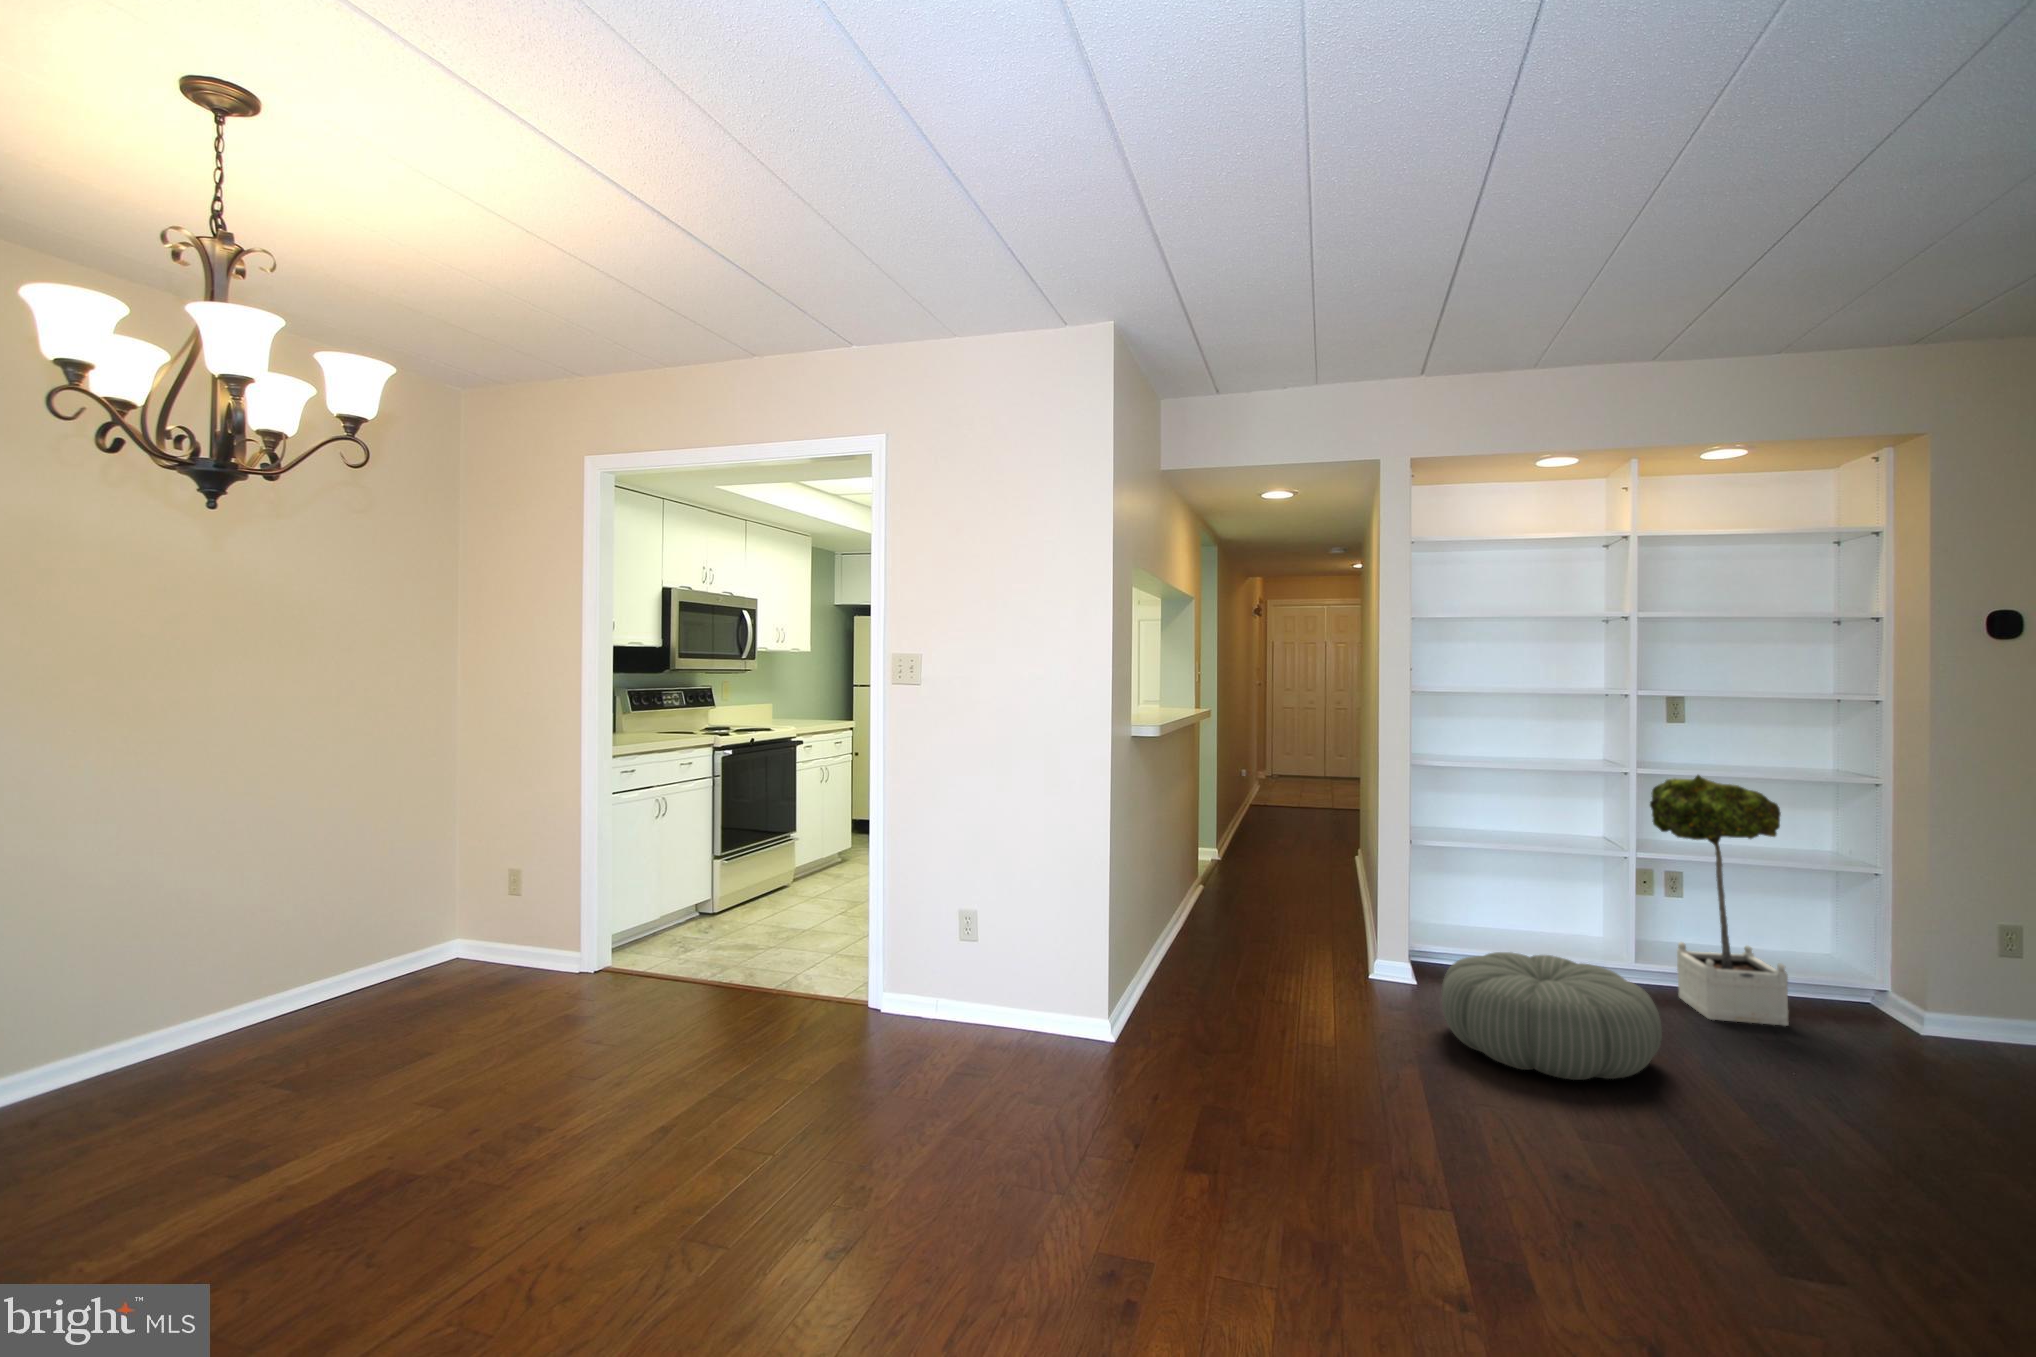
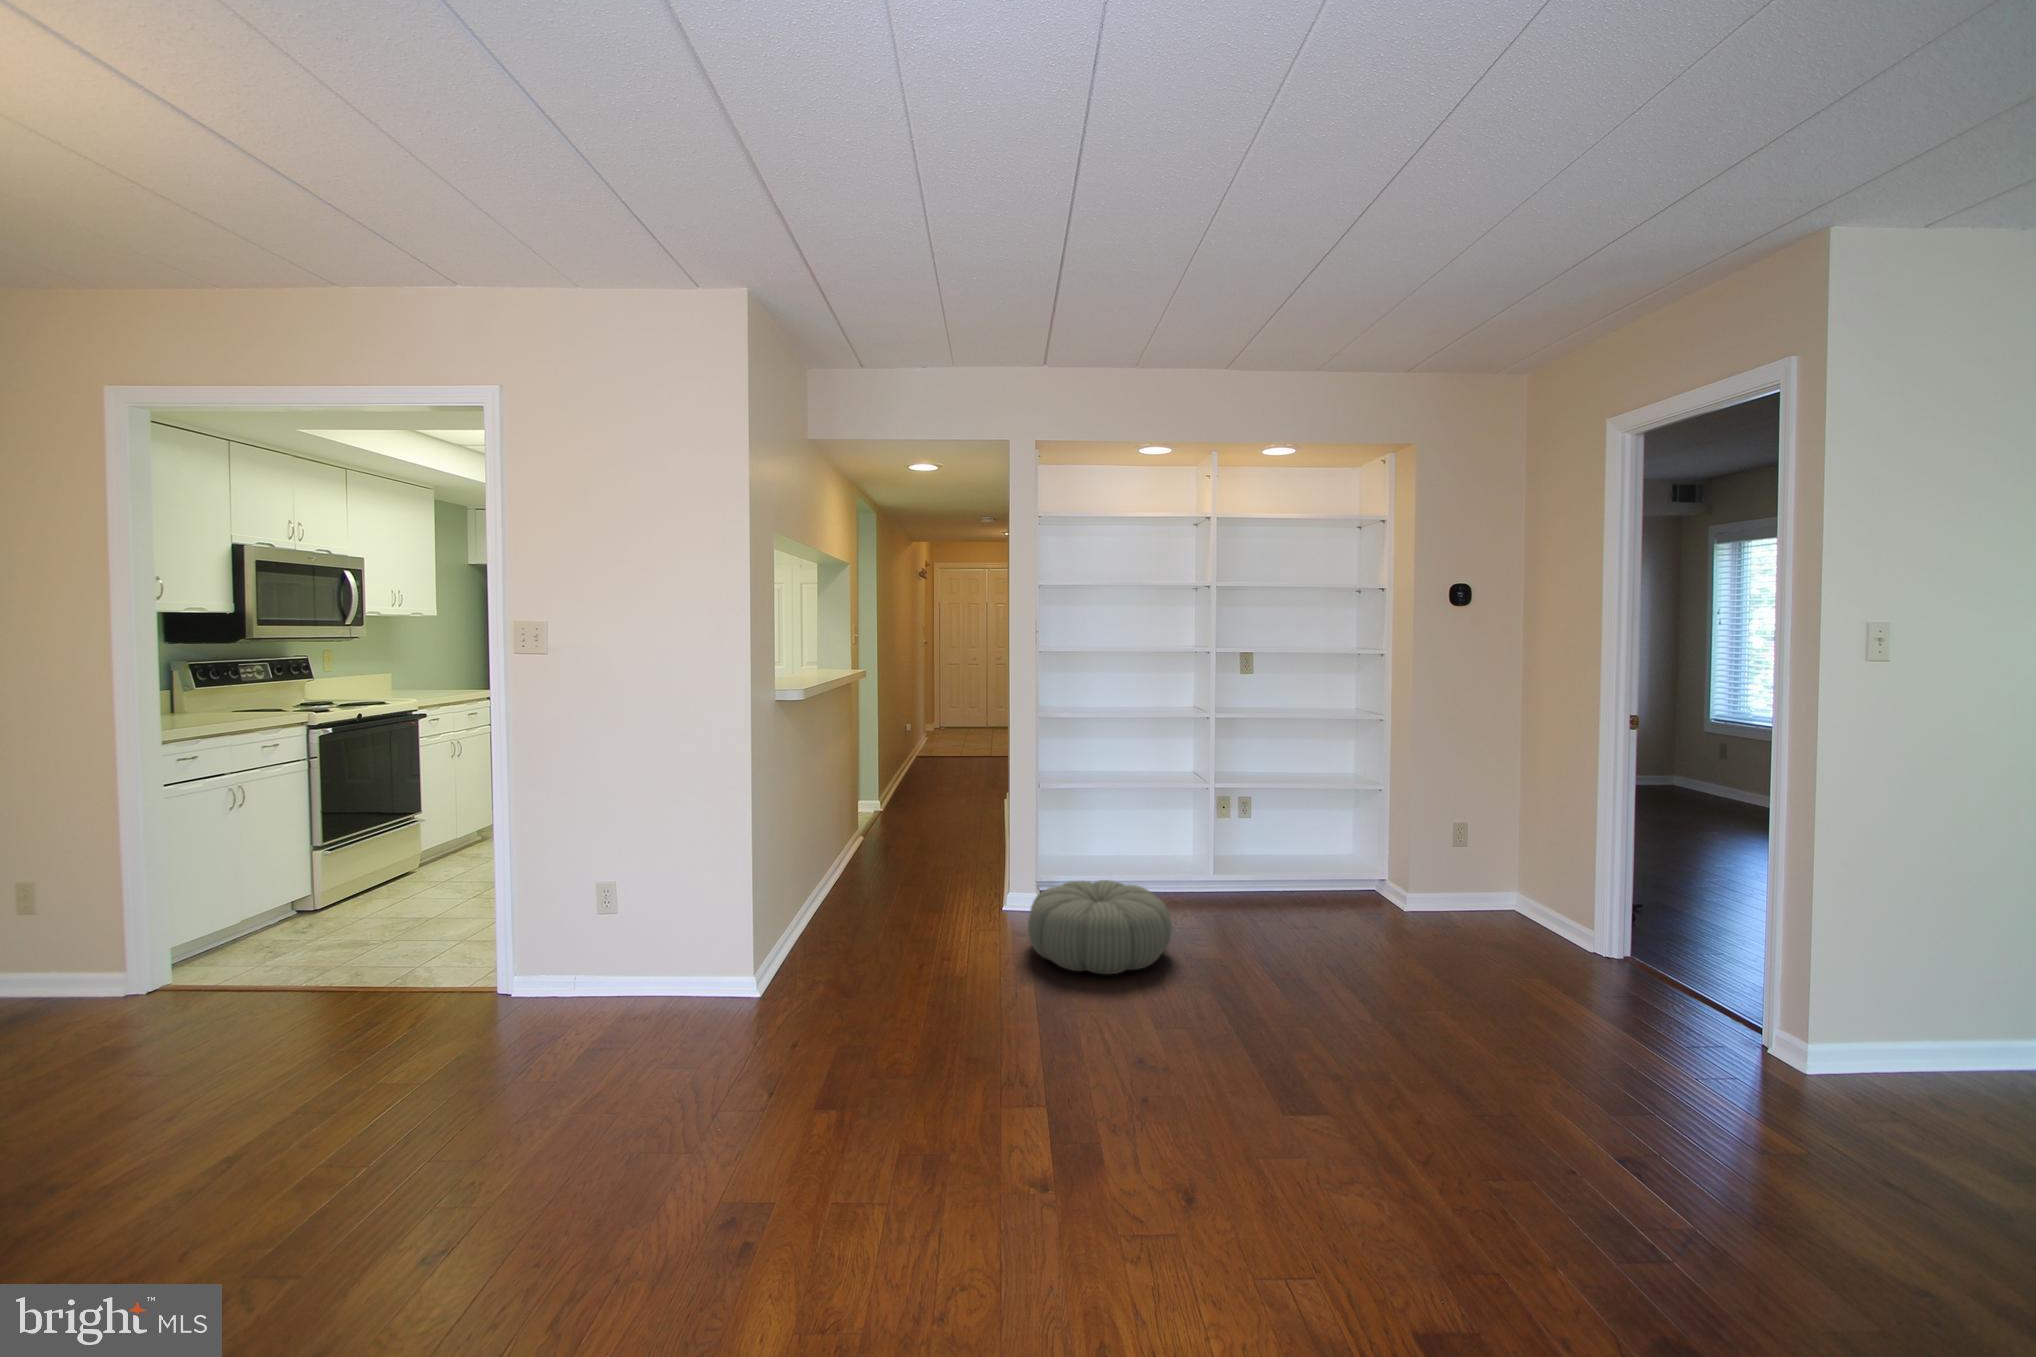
potted tree: present [1650,775,1789,1026] -> none [1181,738,1258,914]

